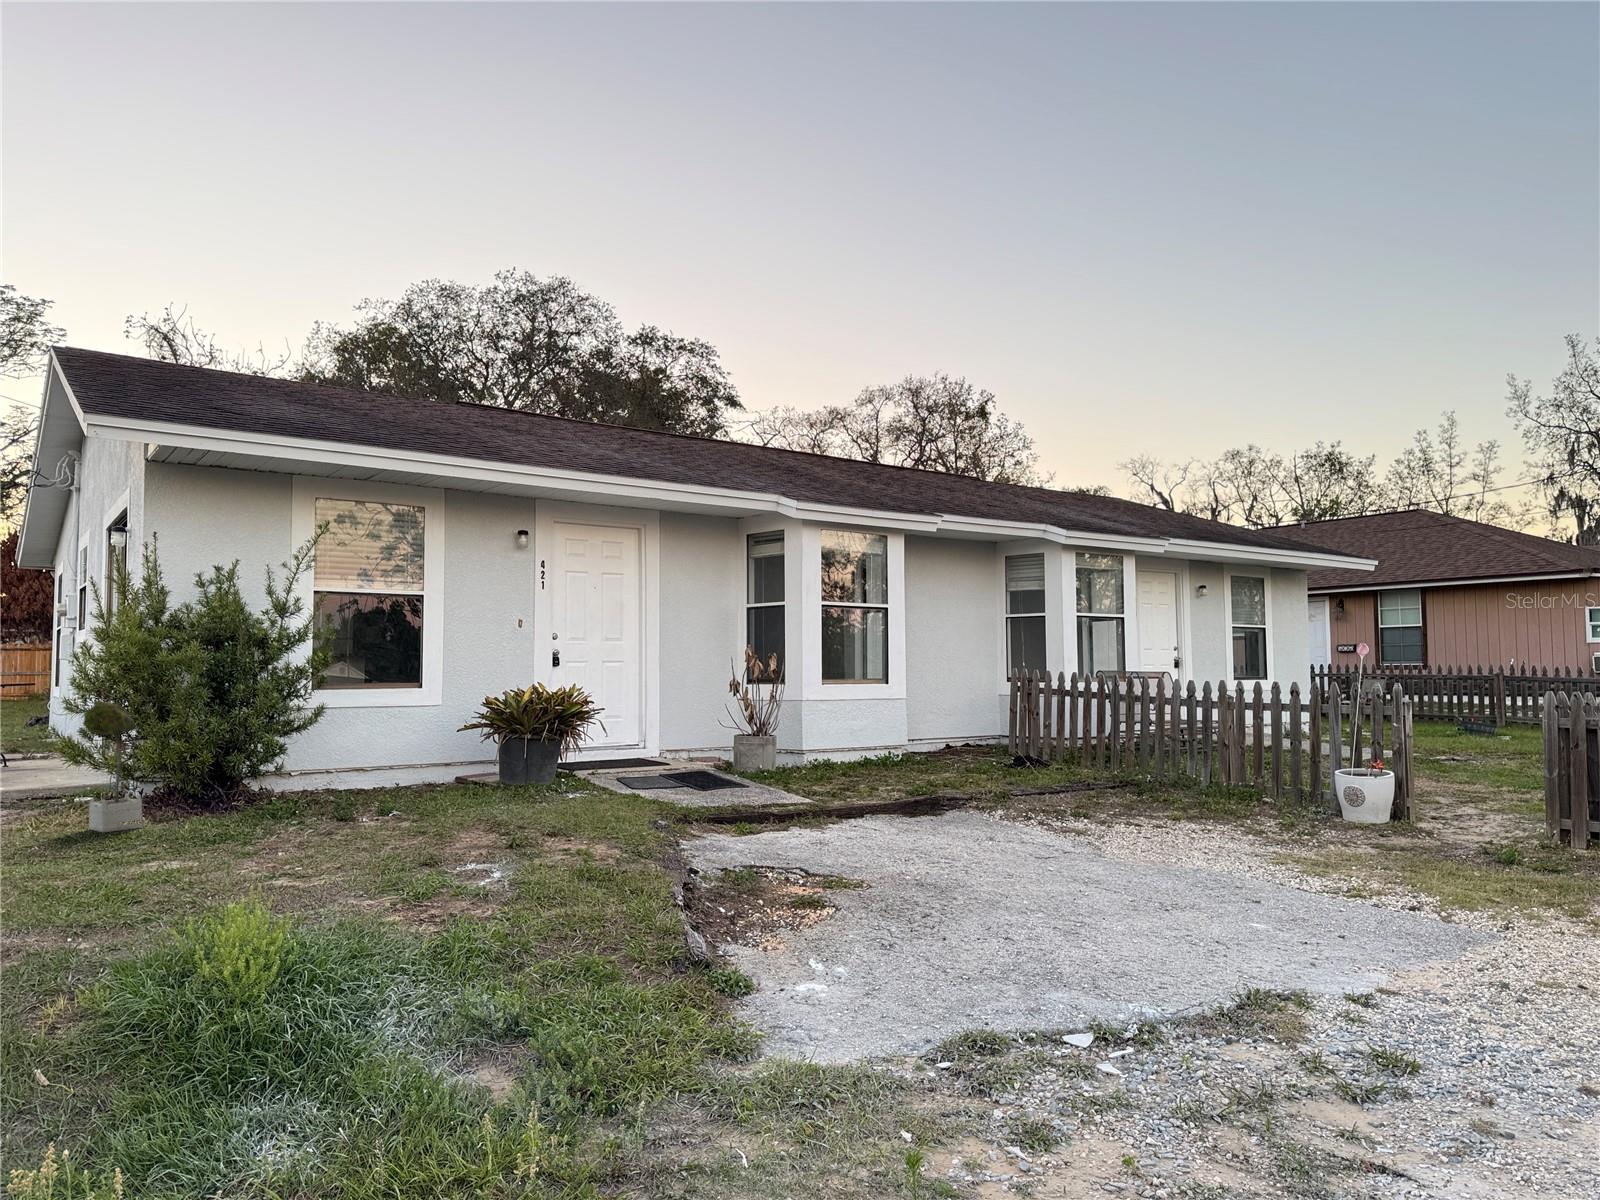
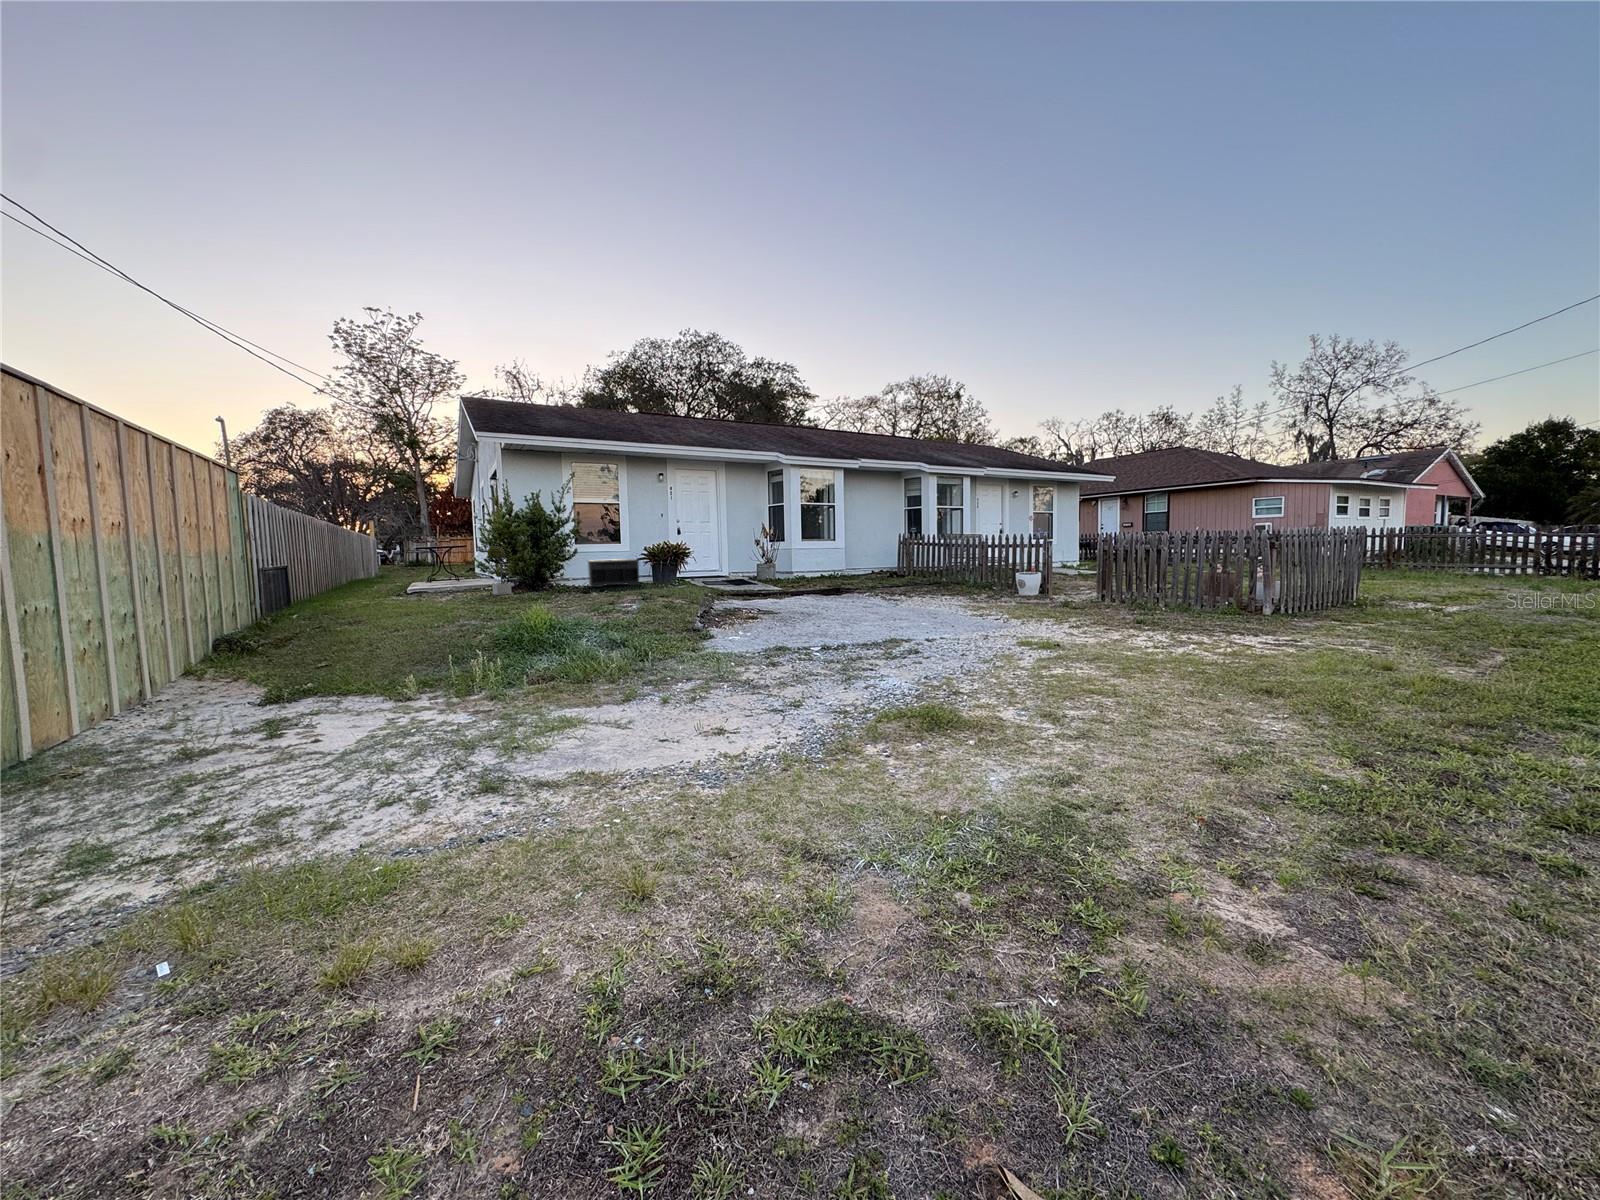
bench: none [345,726,473,799] -> present [588,559,639,587]

